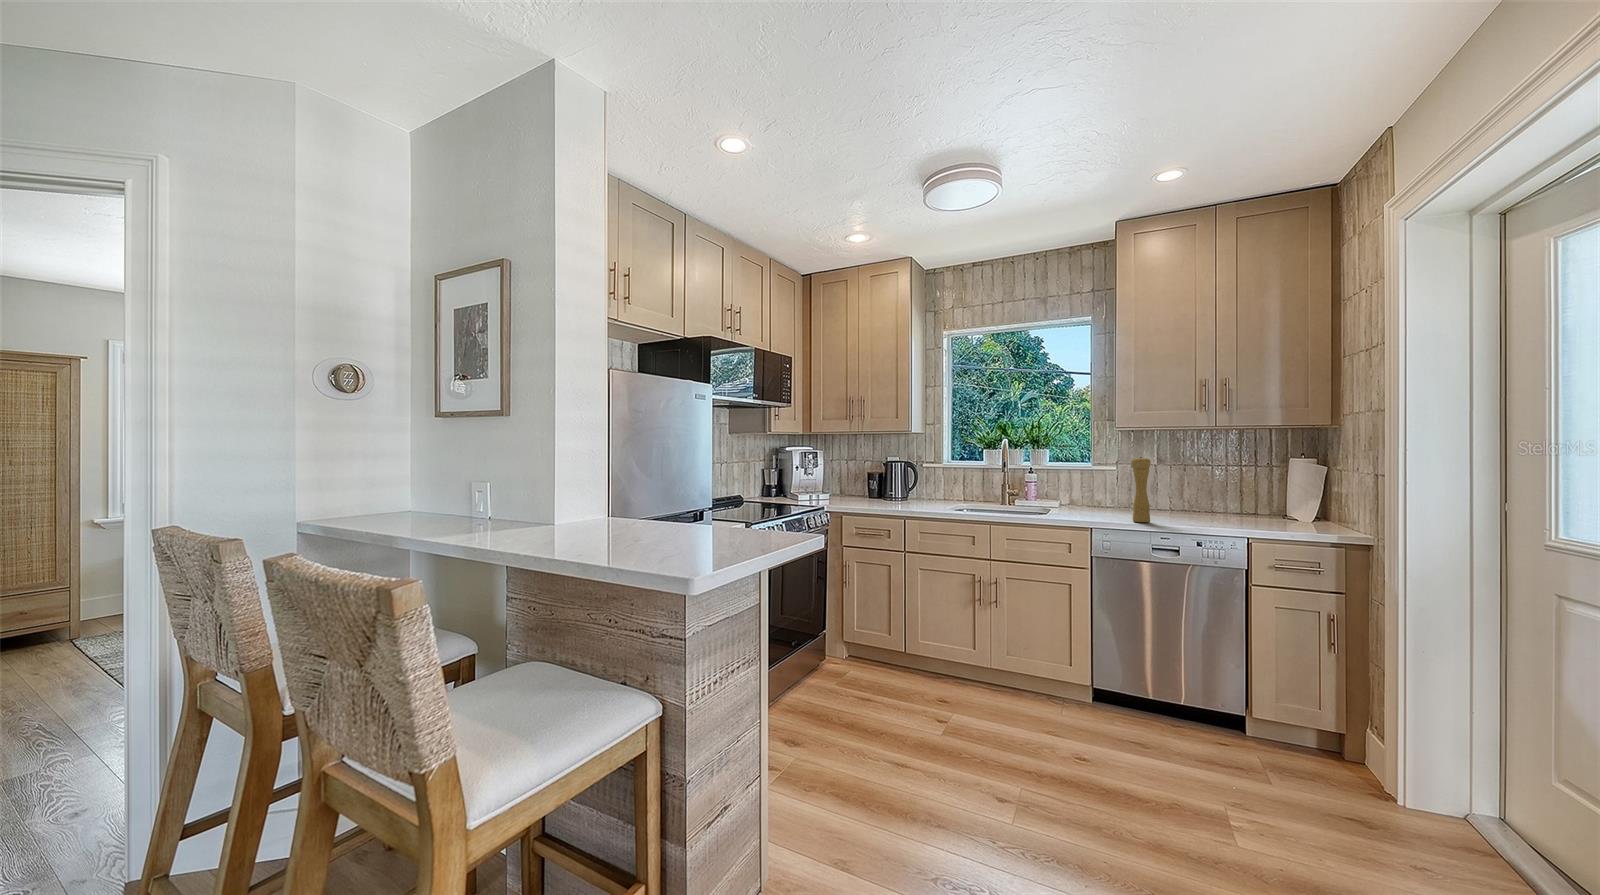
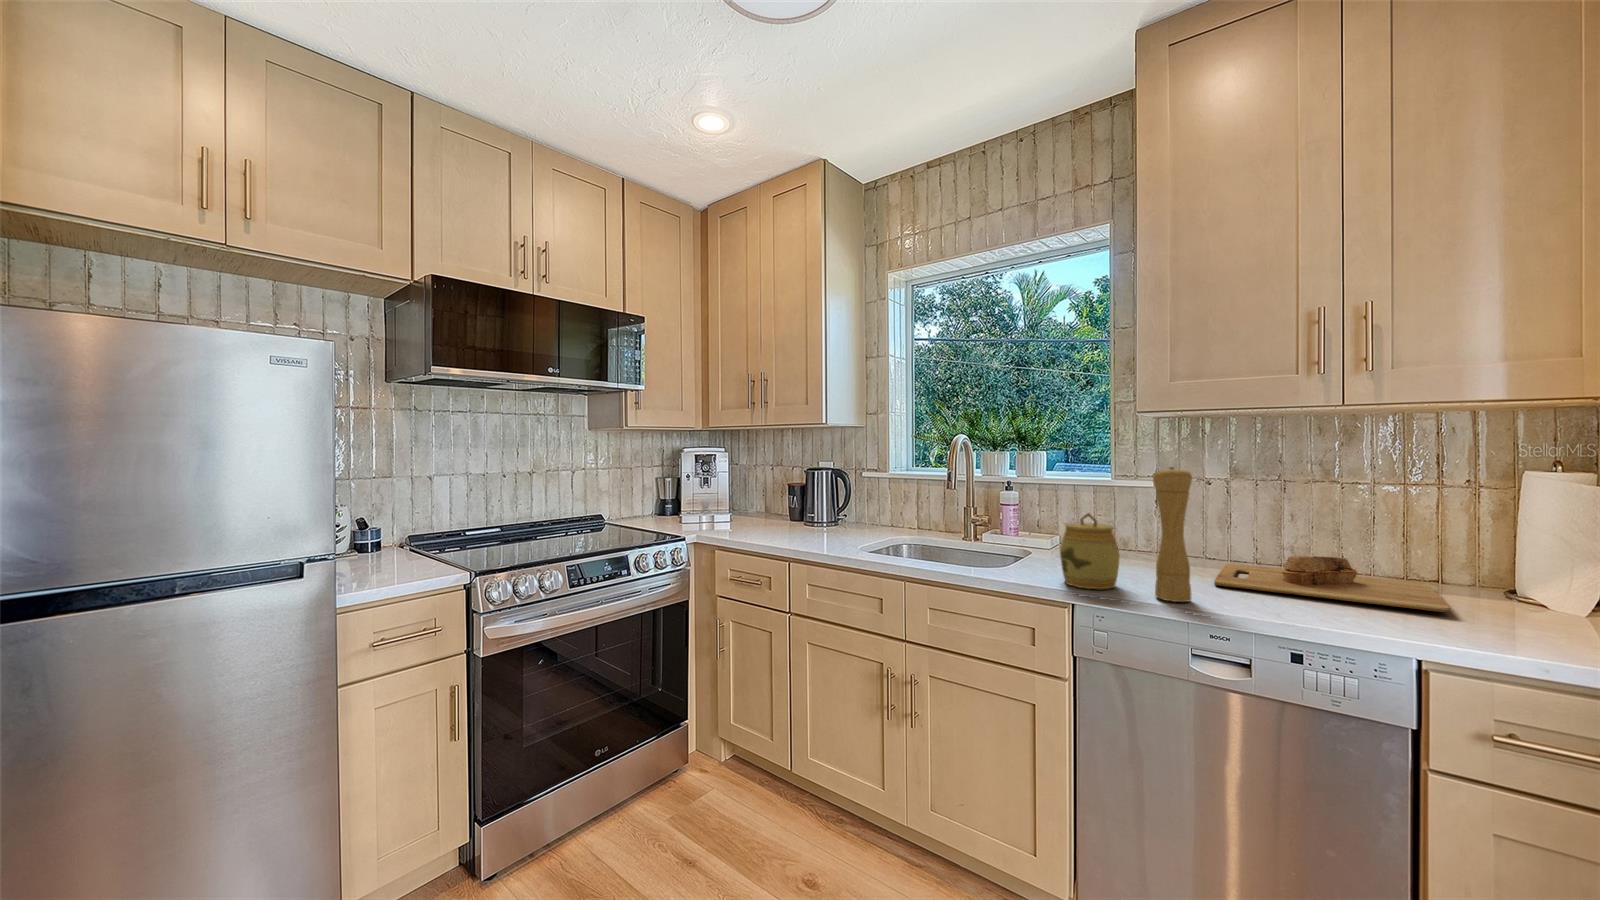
jar: none [1082,481,1114,520] -> present [1060,513,1120,589]
cutting board: none [1156,501,1258,522] -> present [1214,556,1450,612]

